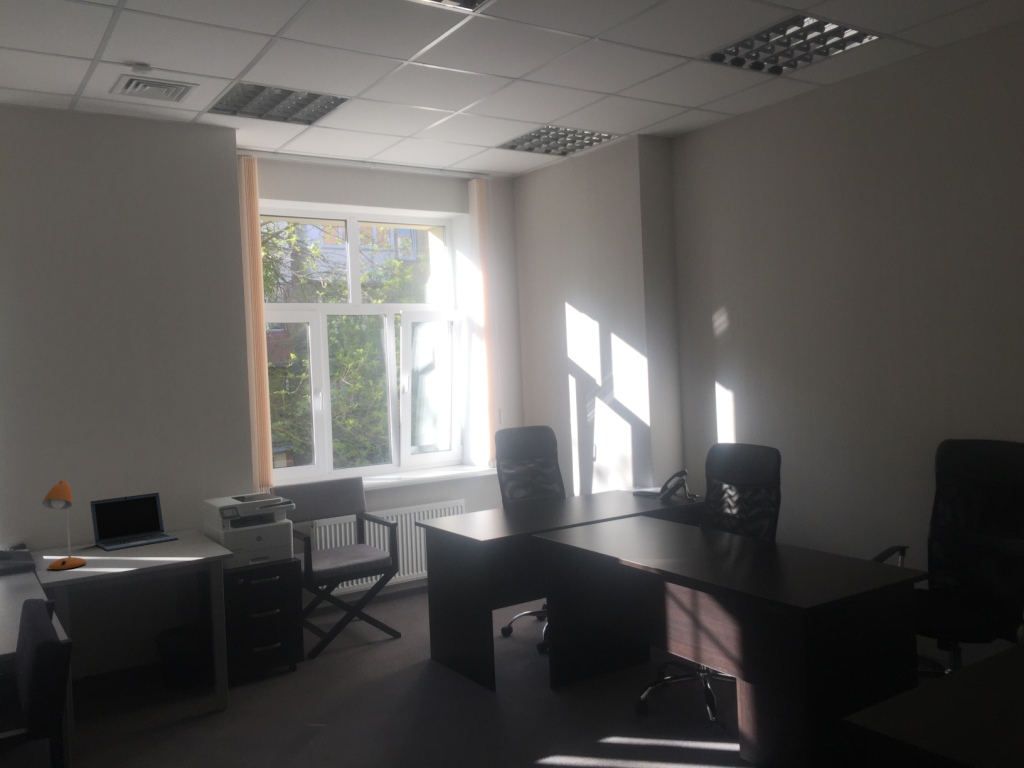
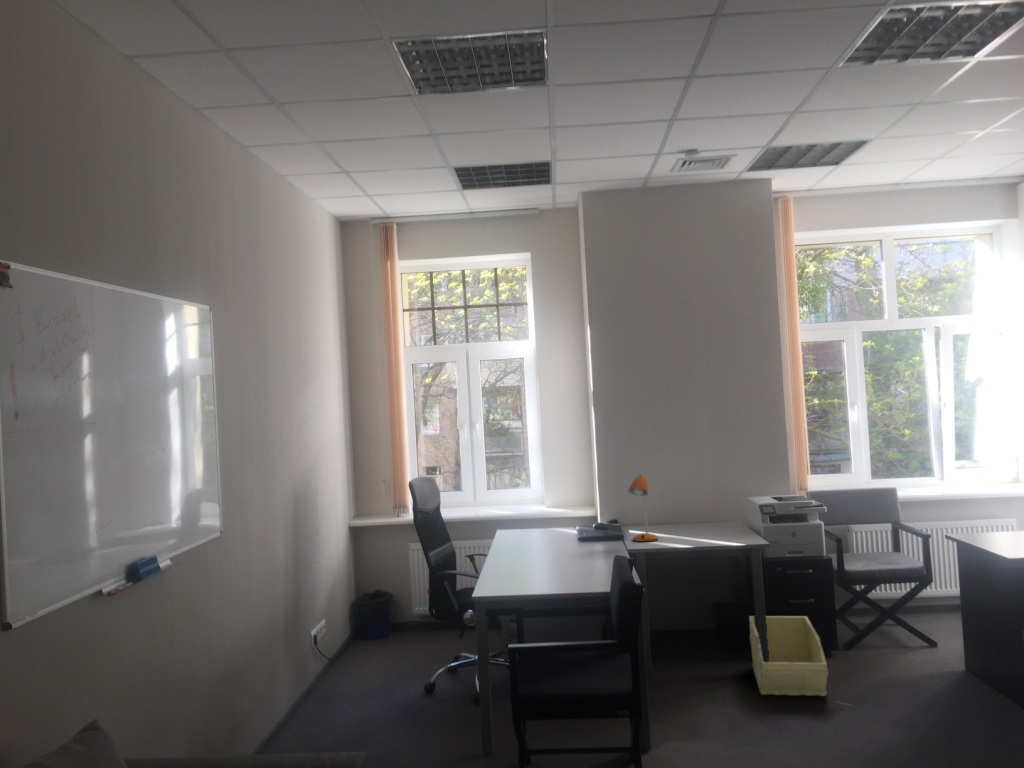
laptop: present [90,493,178,551] -> none [661,489,727,532]
storage bin: none [205,630,298,735] -> present [749,616,829,696]

